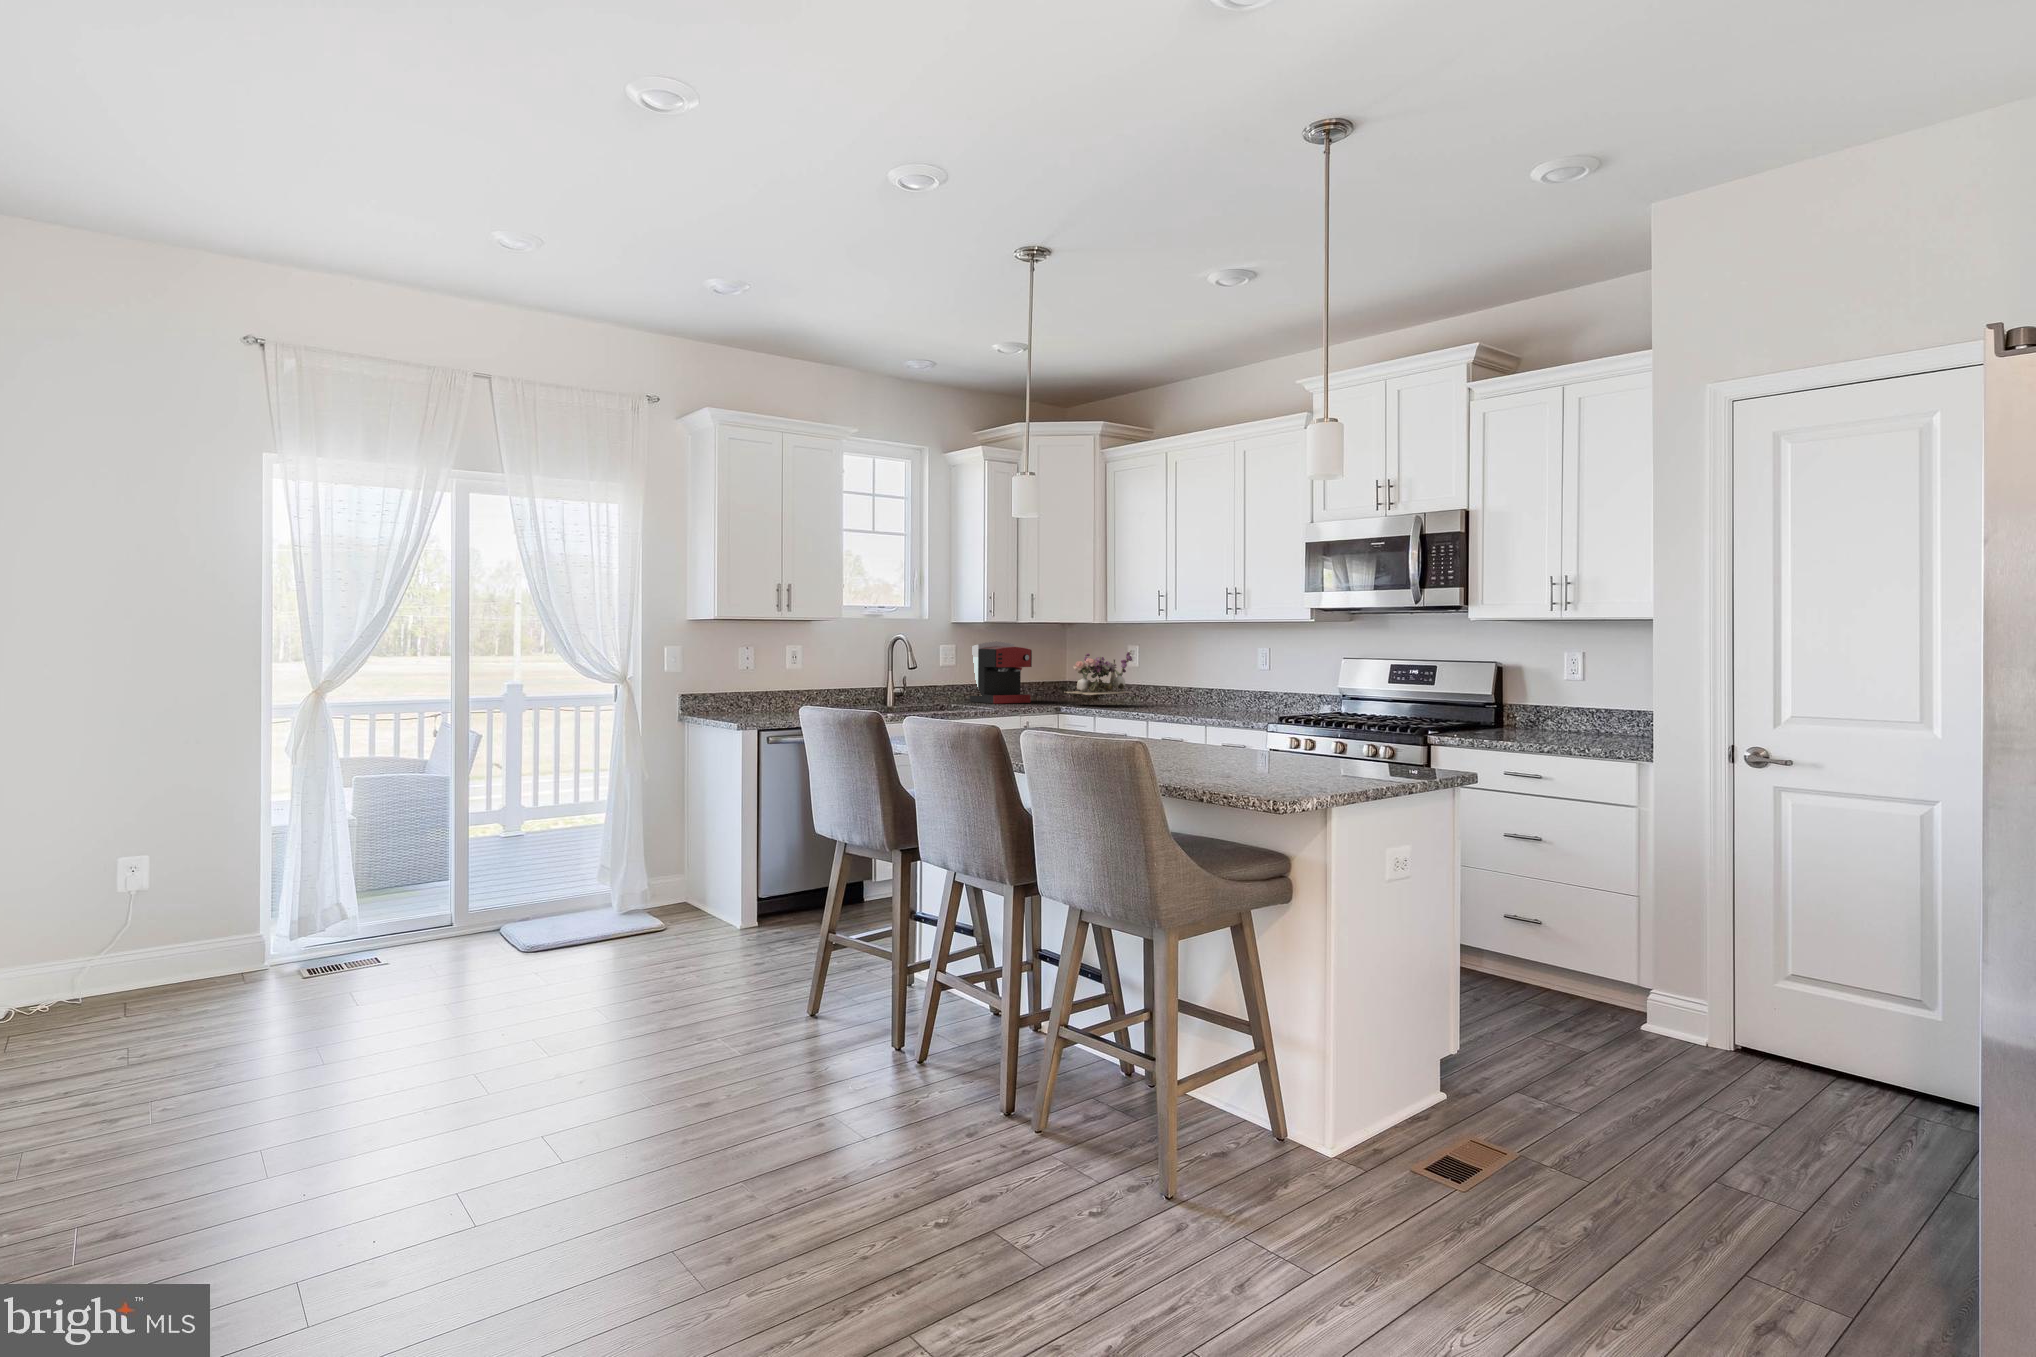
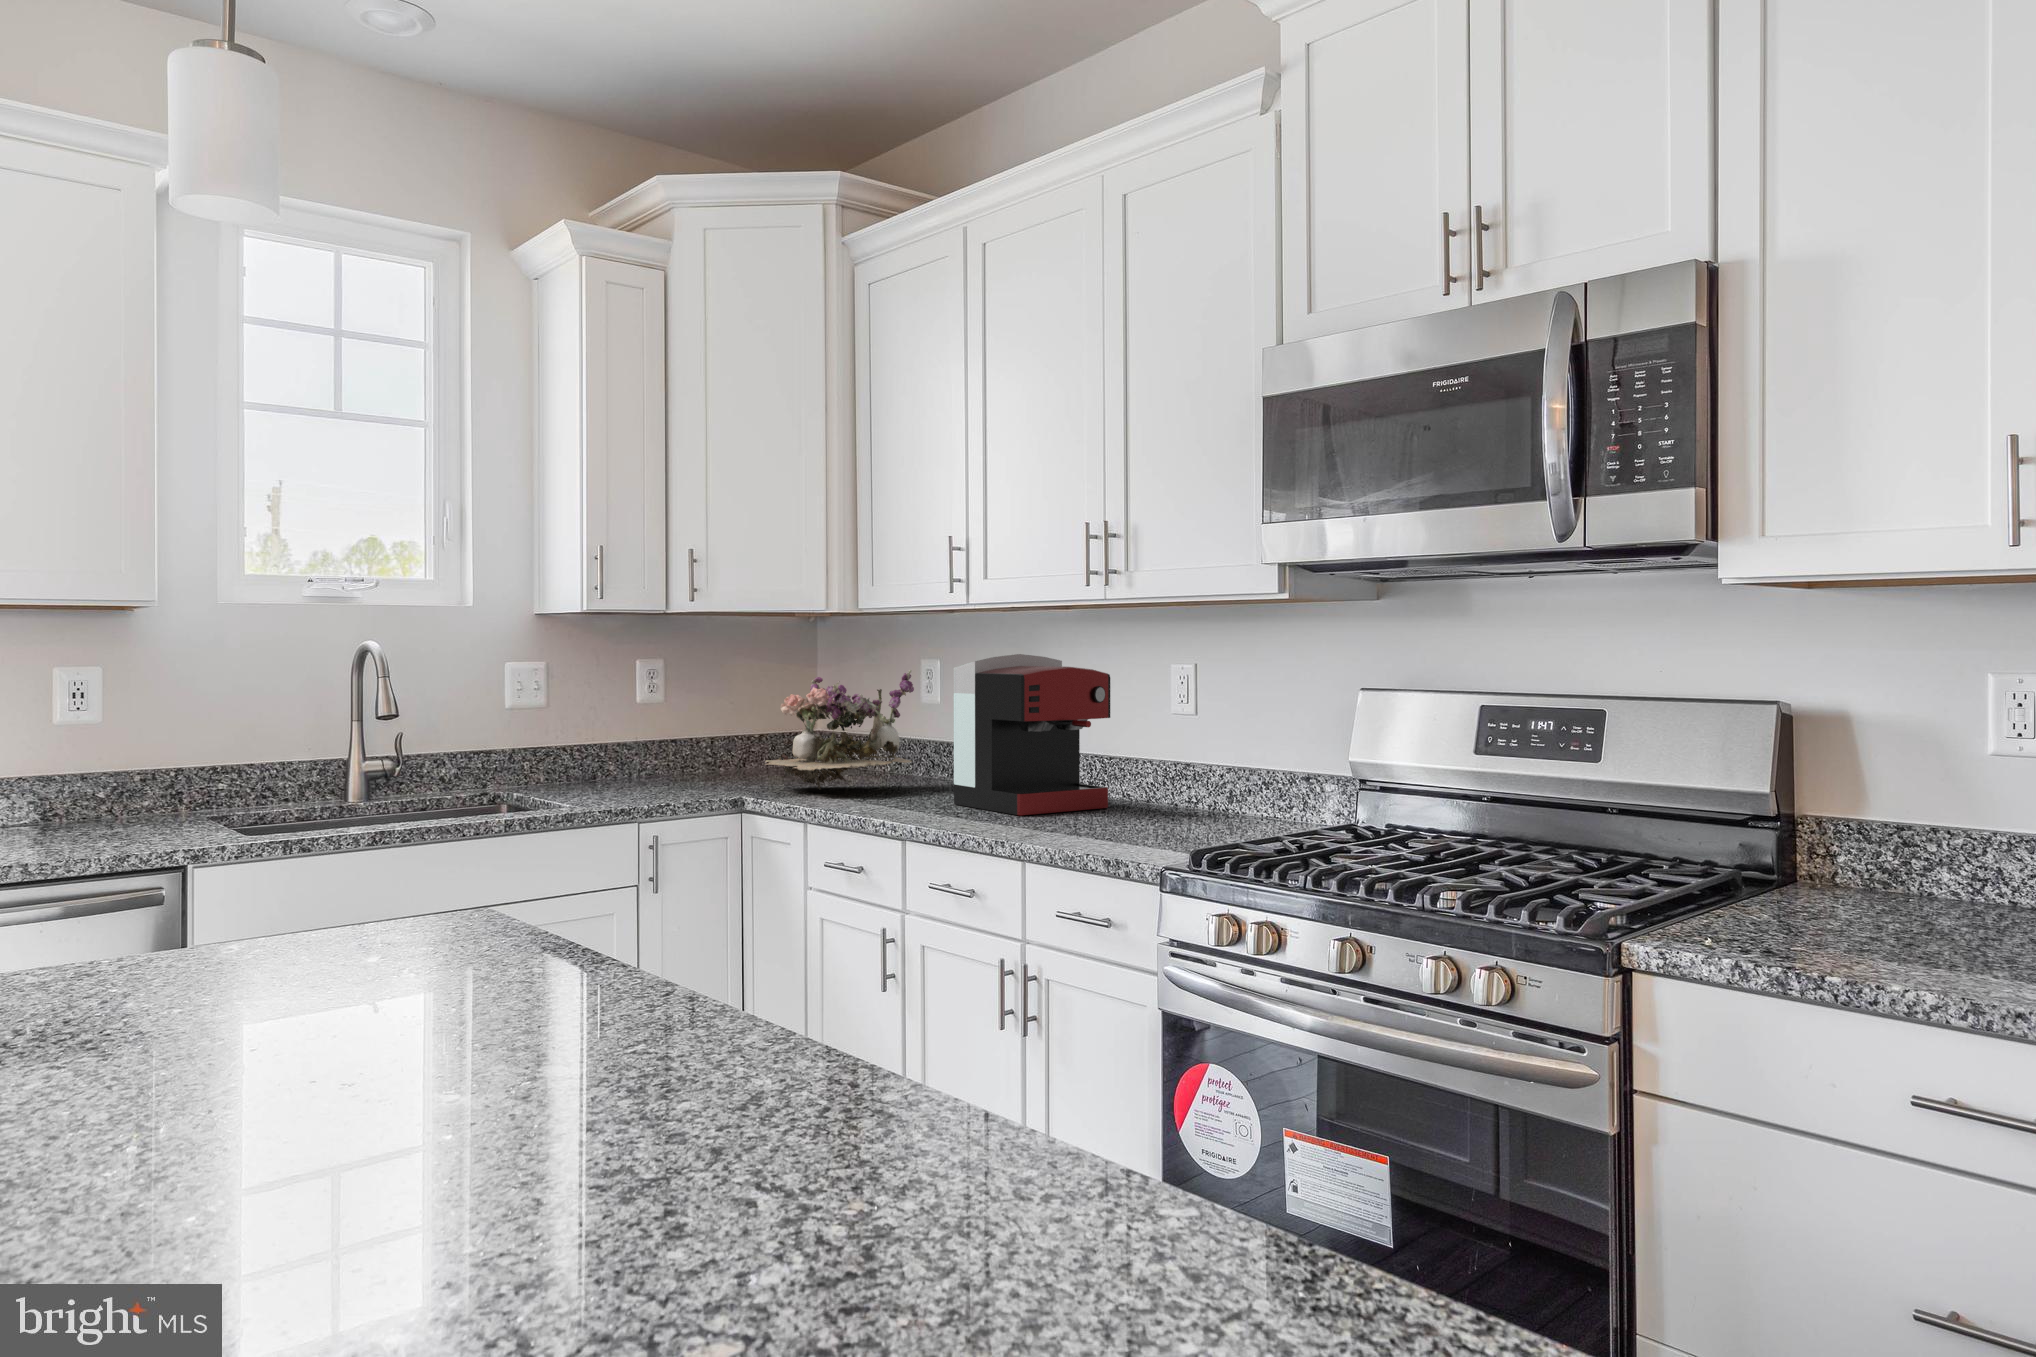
coffee maker: present [970,641,1032,704] -> present [954,654,1110,815]

